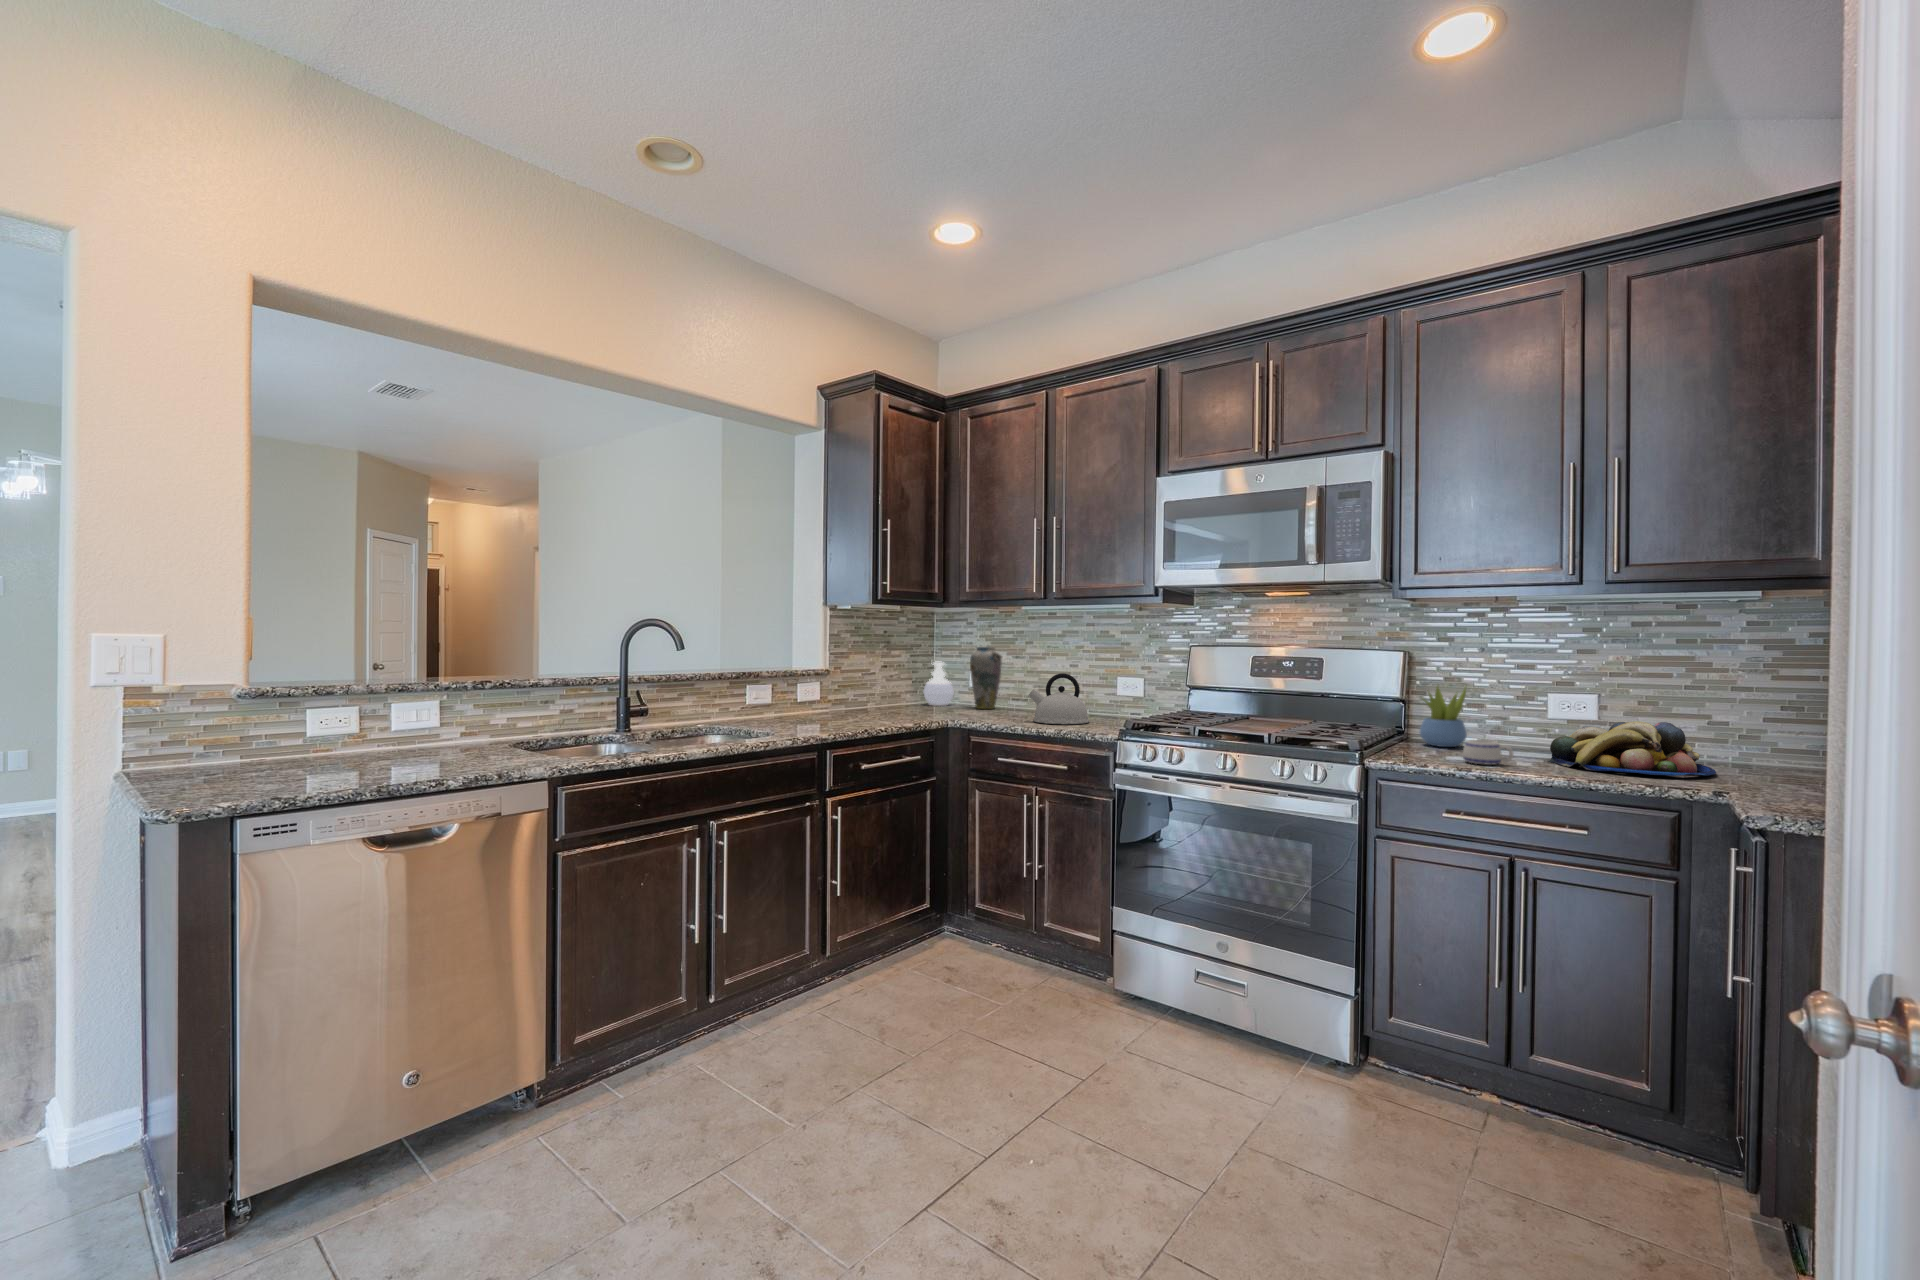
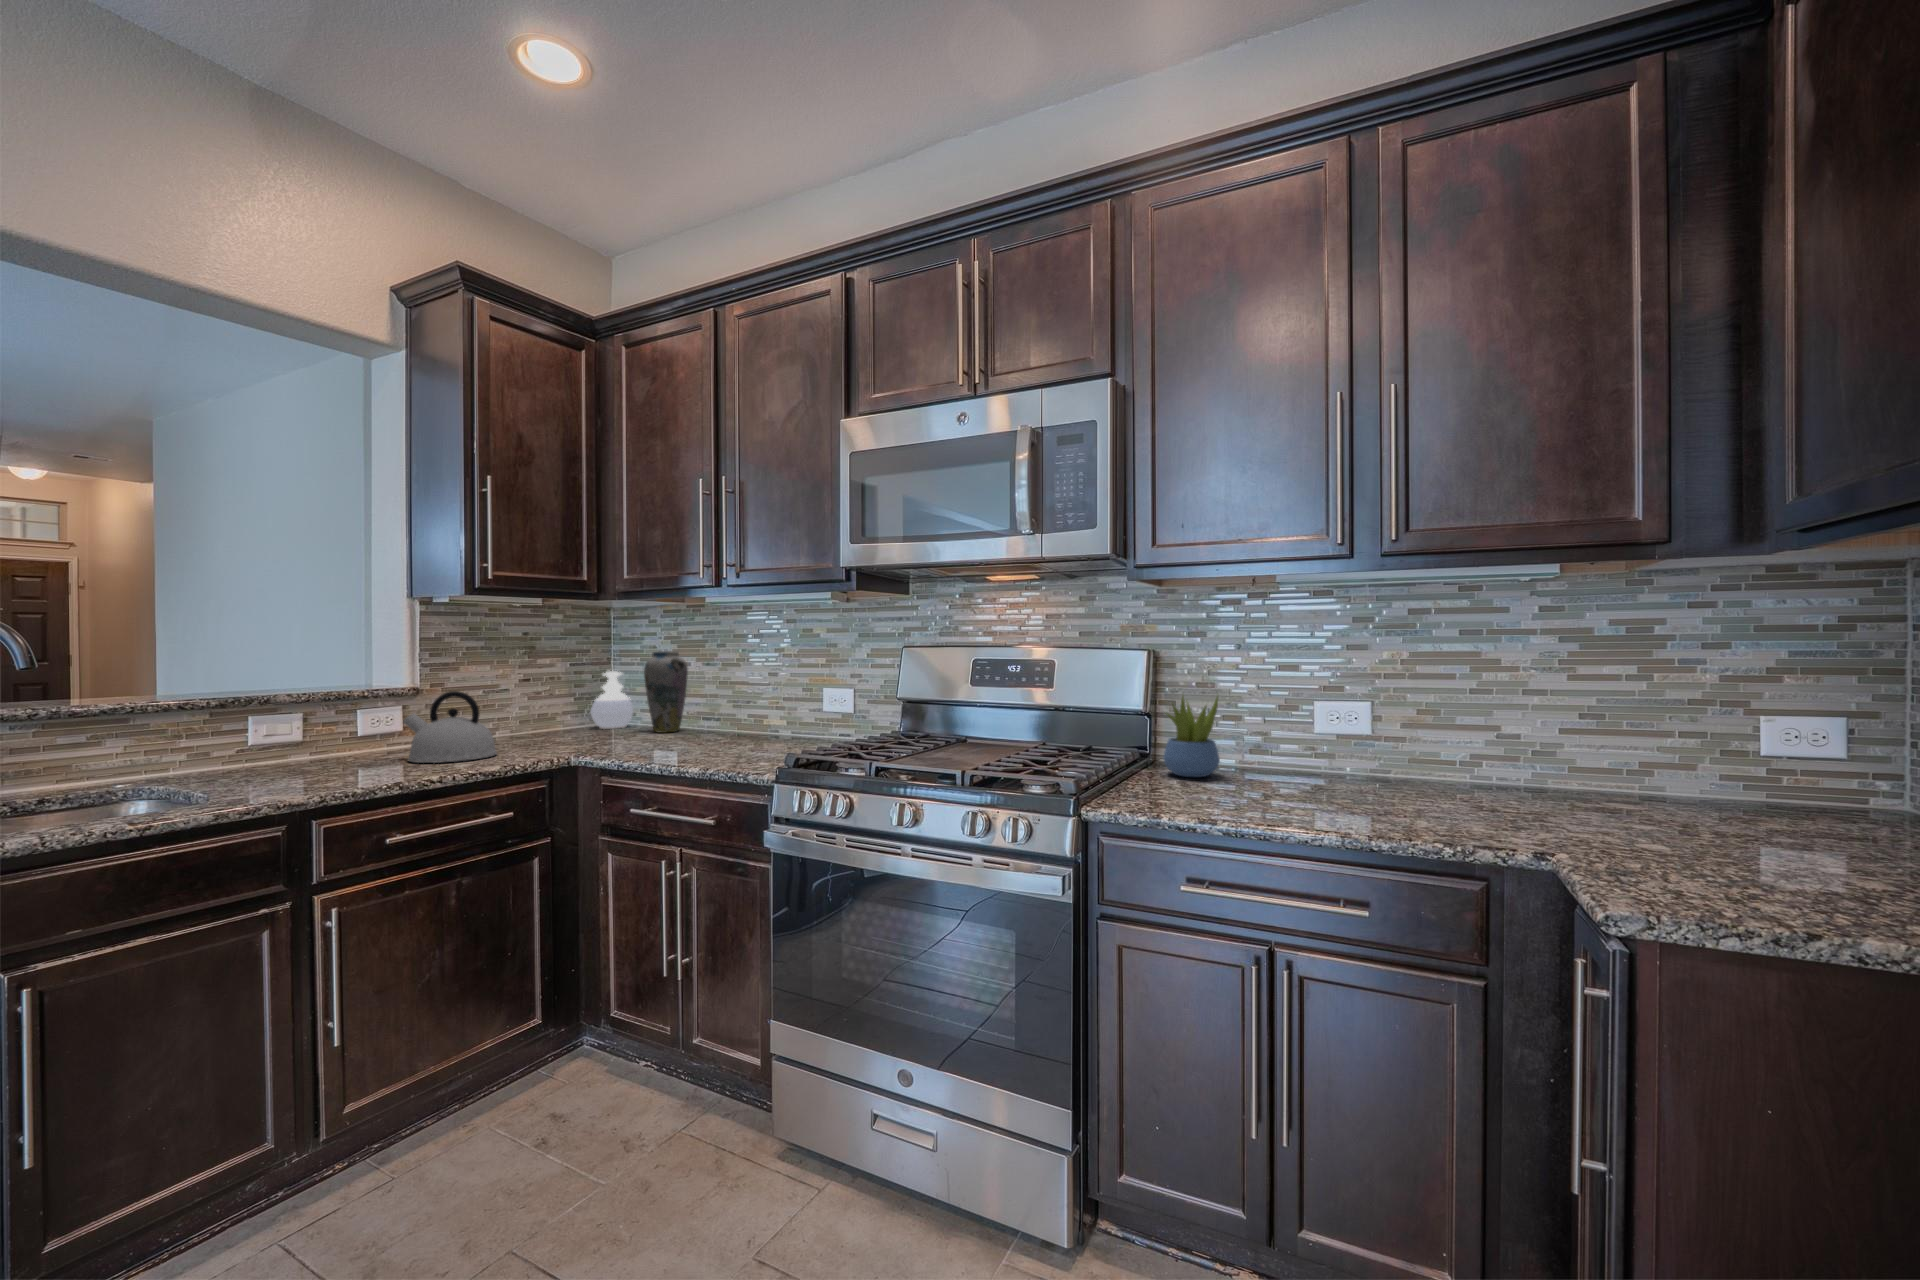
kettle: present [1028,673,1089,724] -> present [404,691,497,763]
fruit bowl: present [1549,721,1716,776] -> none [1315,740,1518,819]
mug: present [1463,740,1513,765] -> none [1210,773,1273,809]

